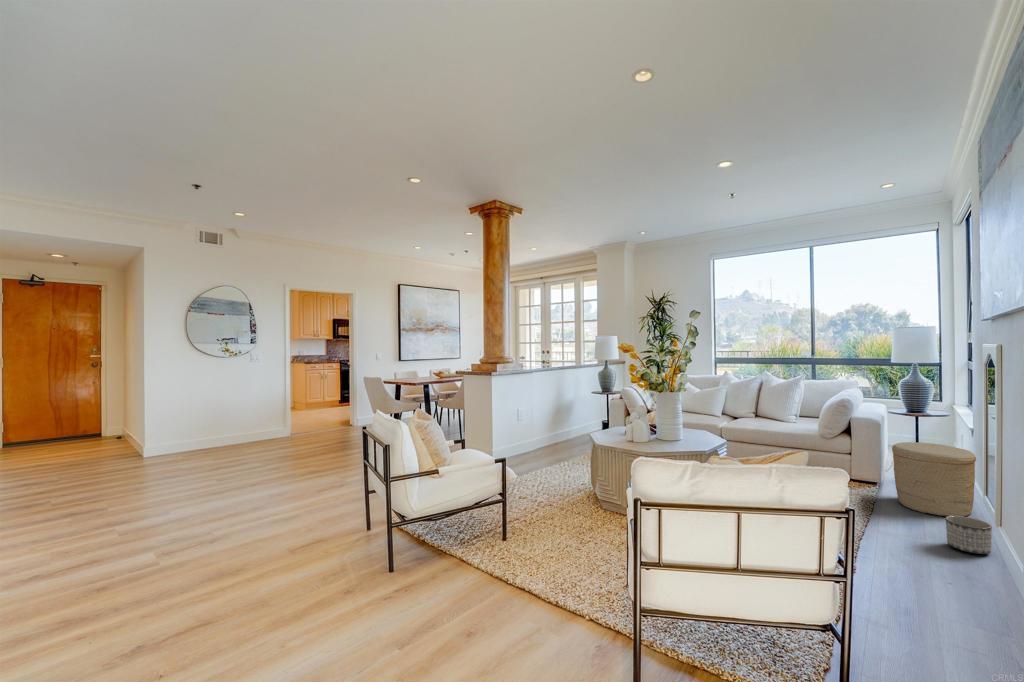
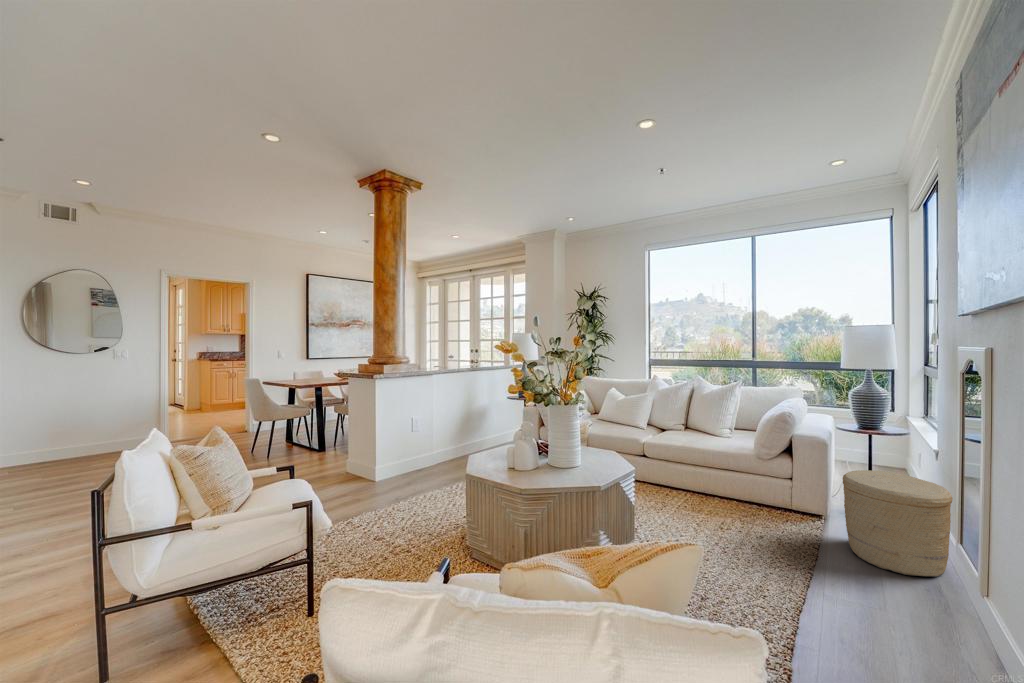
planter: present [946,516,992,554] -> none [923,593,993,662]

